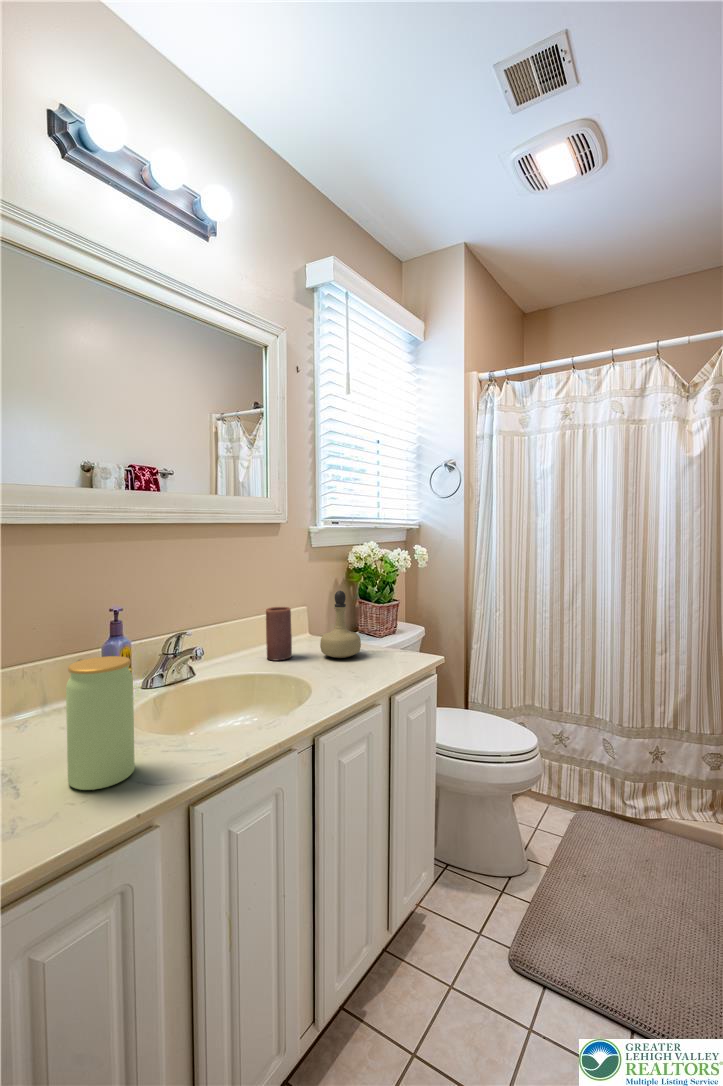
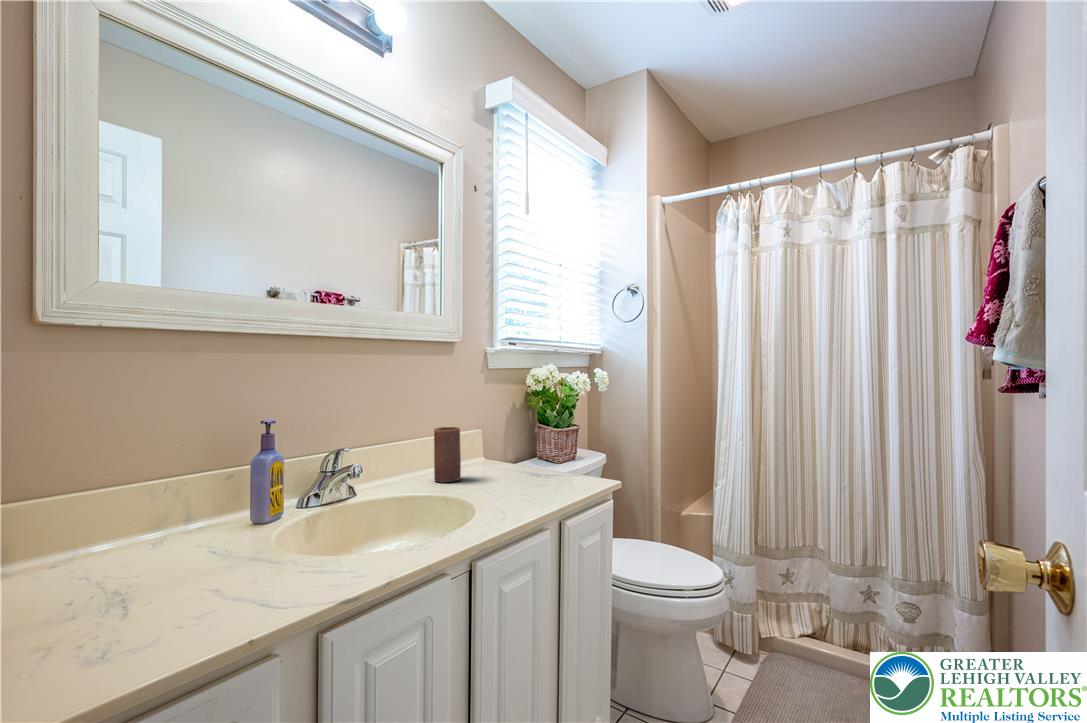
perfume bottle: present [320,591,361,658] -> none [490,410,533,481]
jar: present [66,656,135,790] -> none [182,463,261,610]

